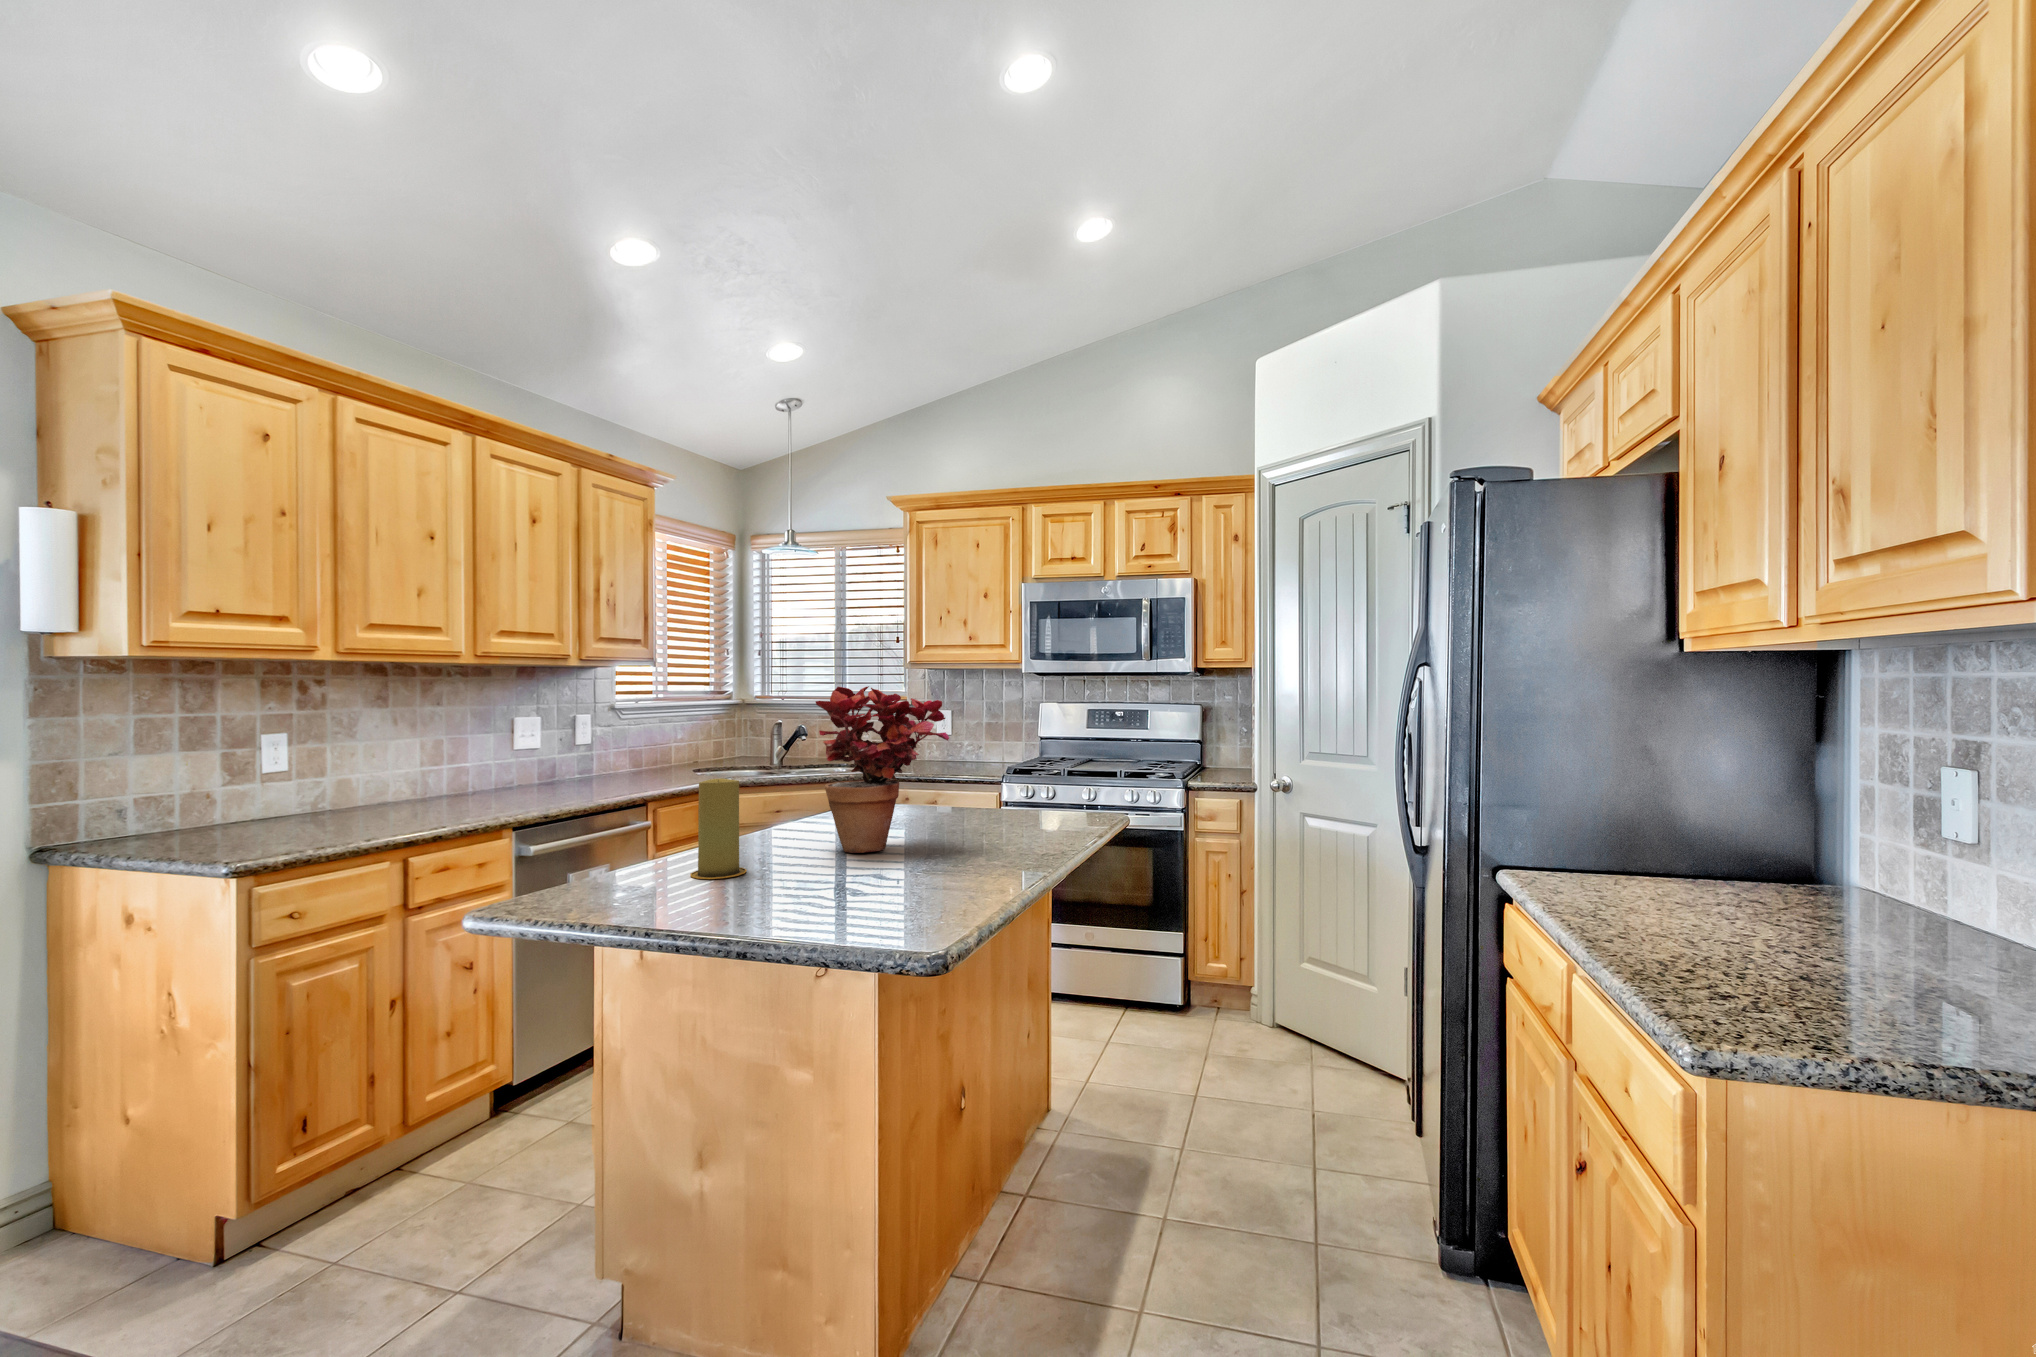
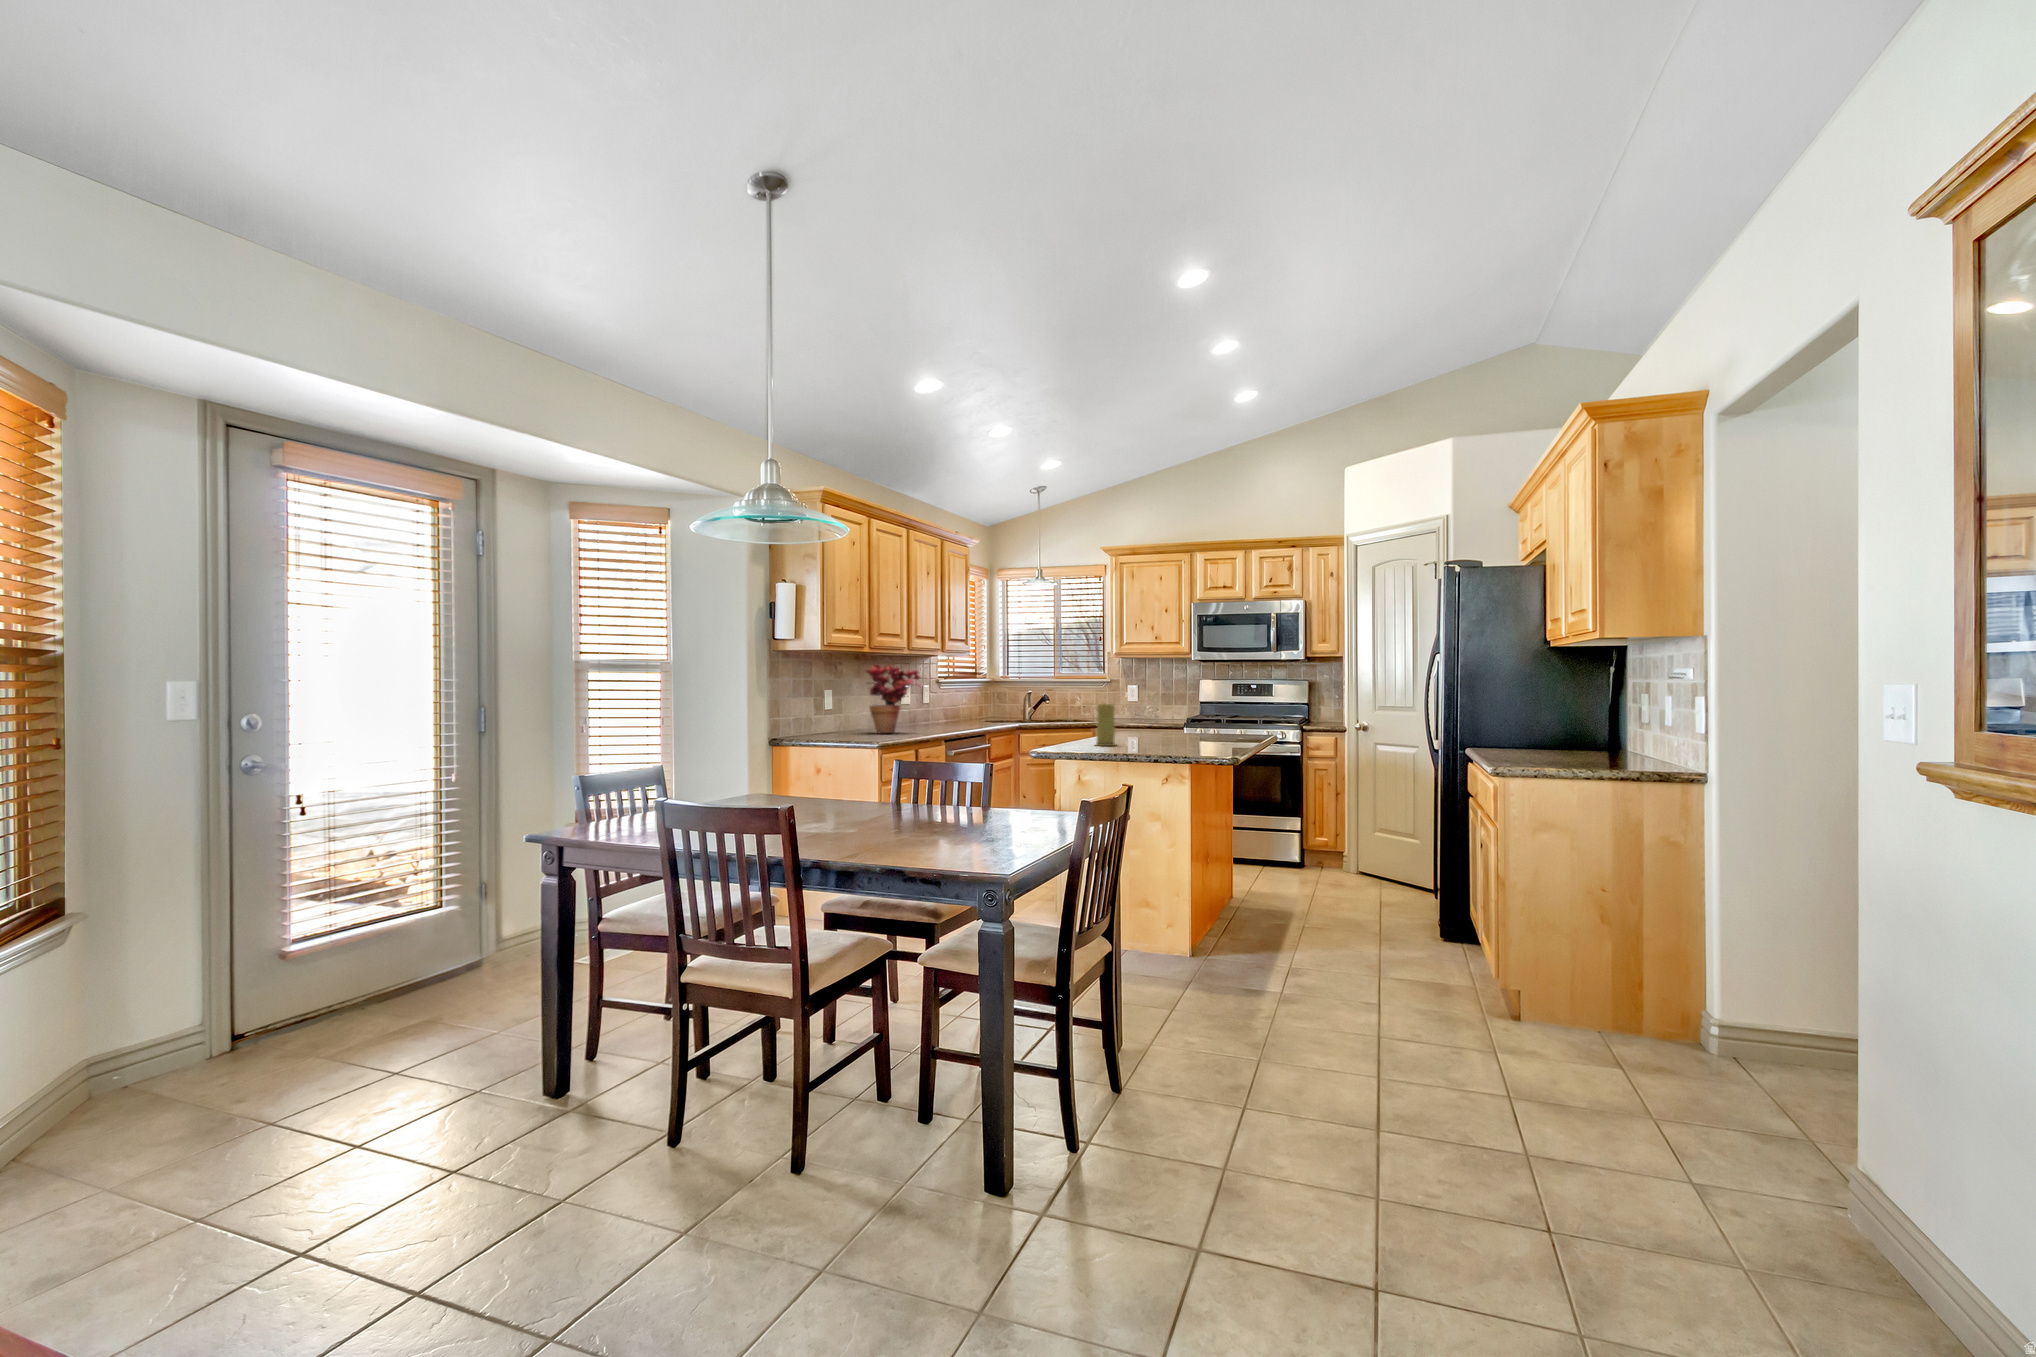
potted plant: present [816,686,949,853] -> present [866,665,920,733]

